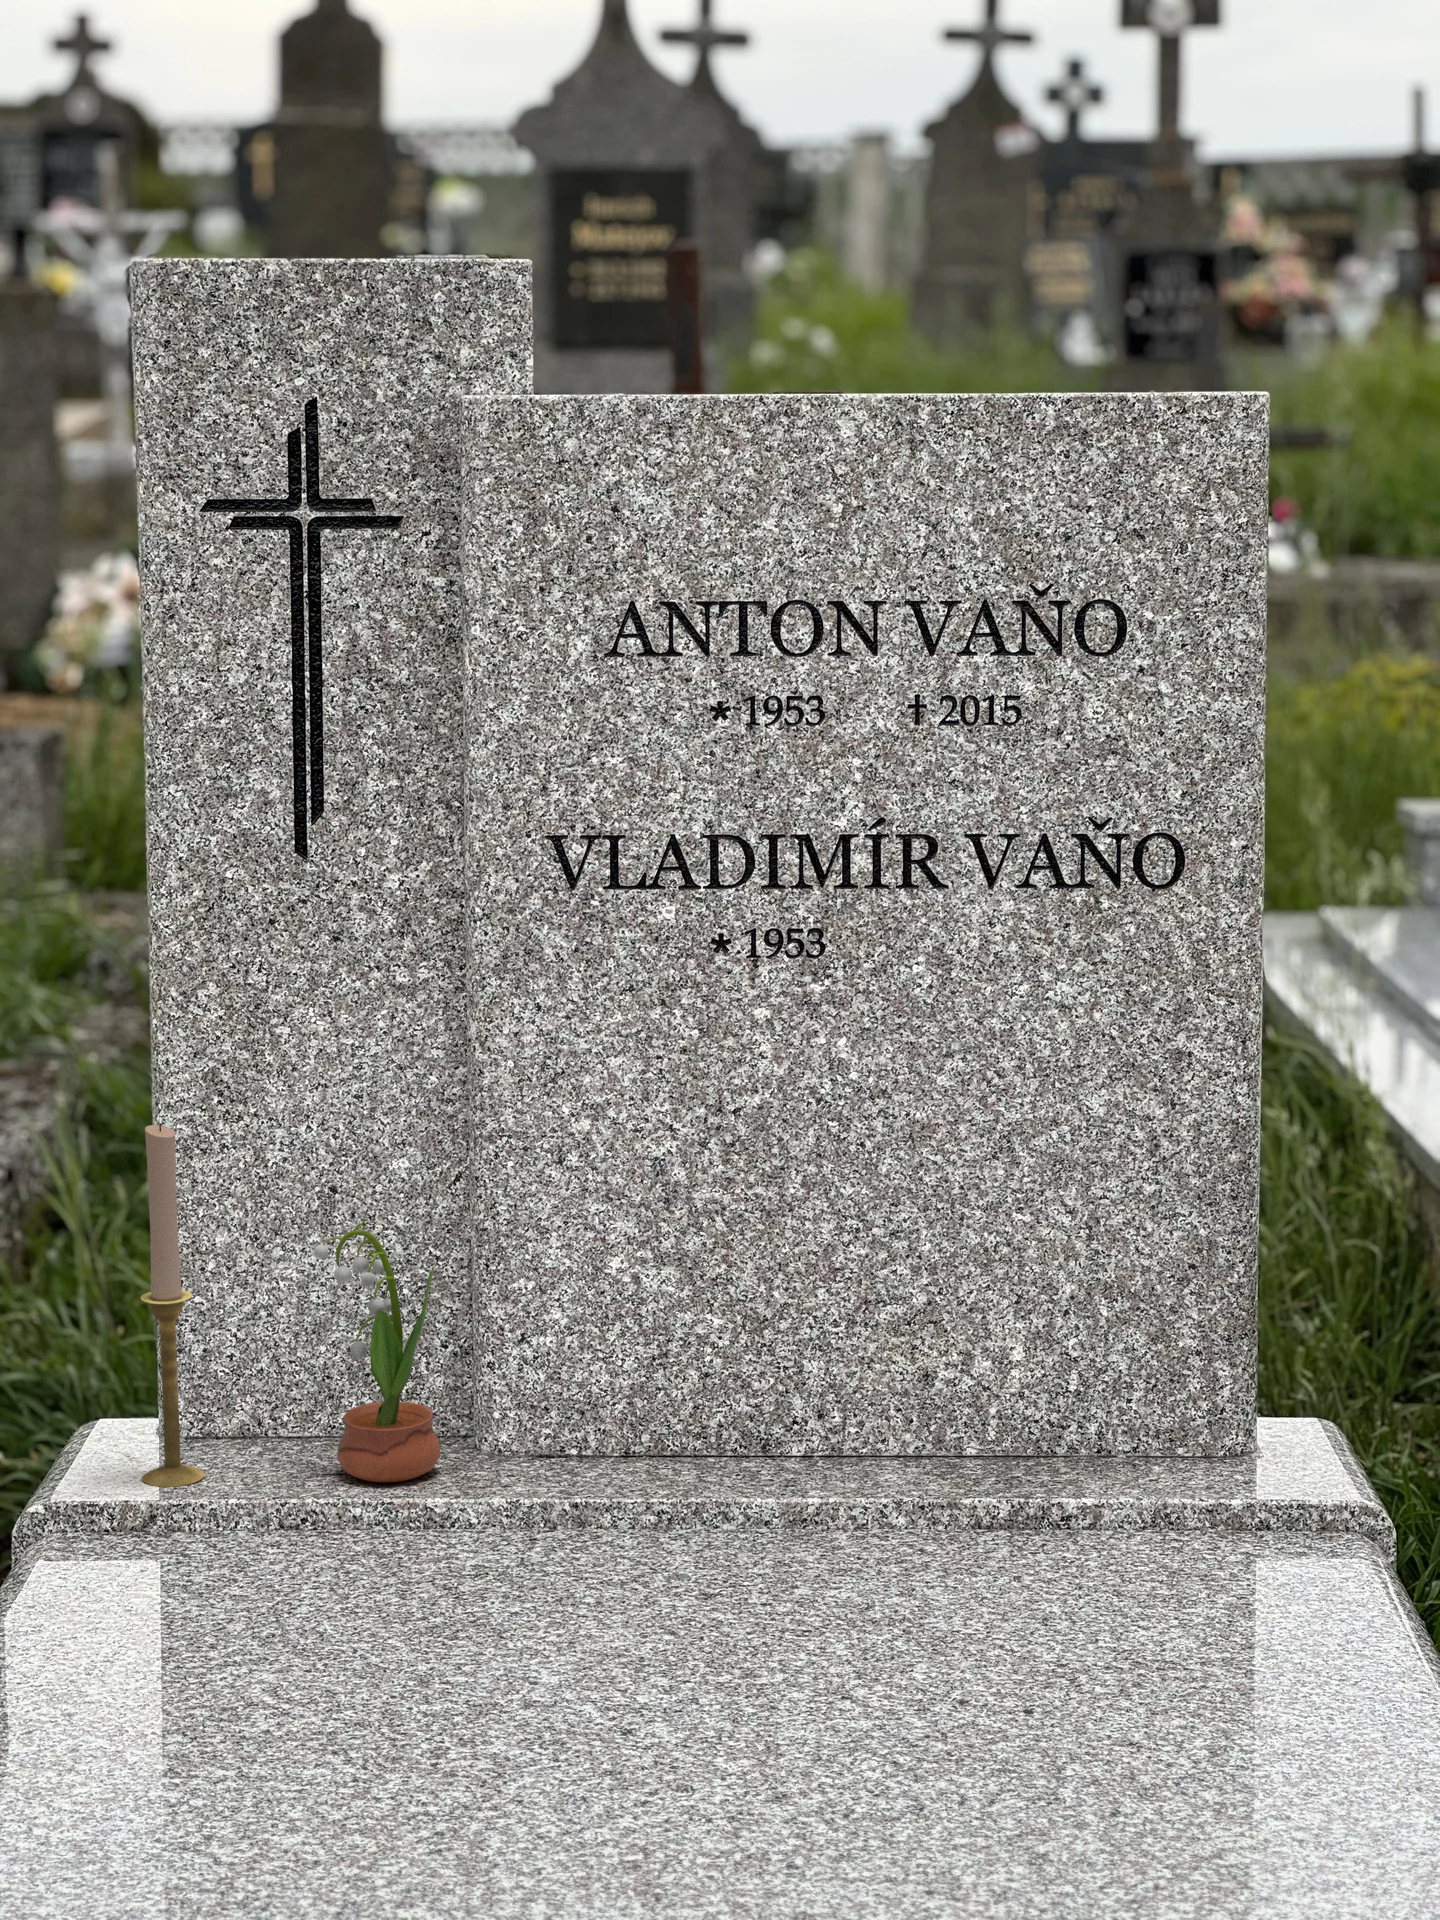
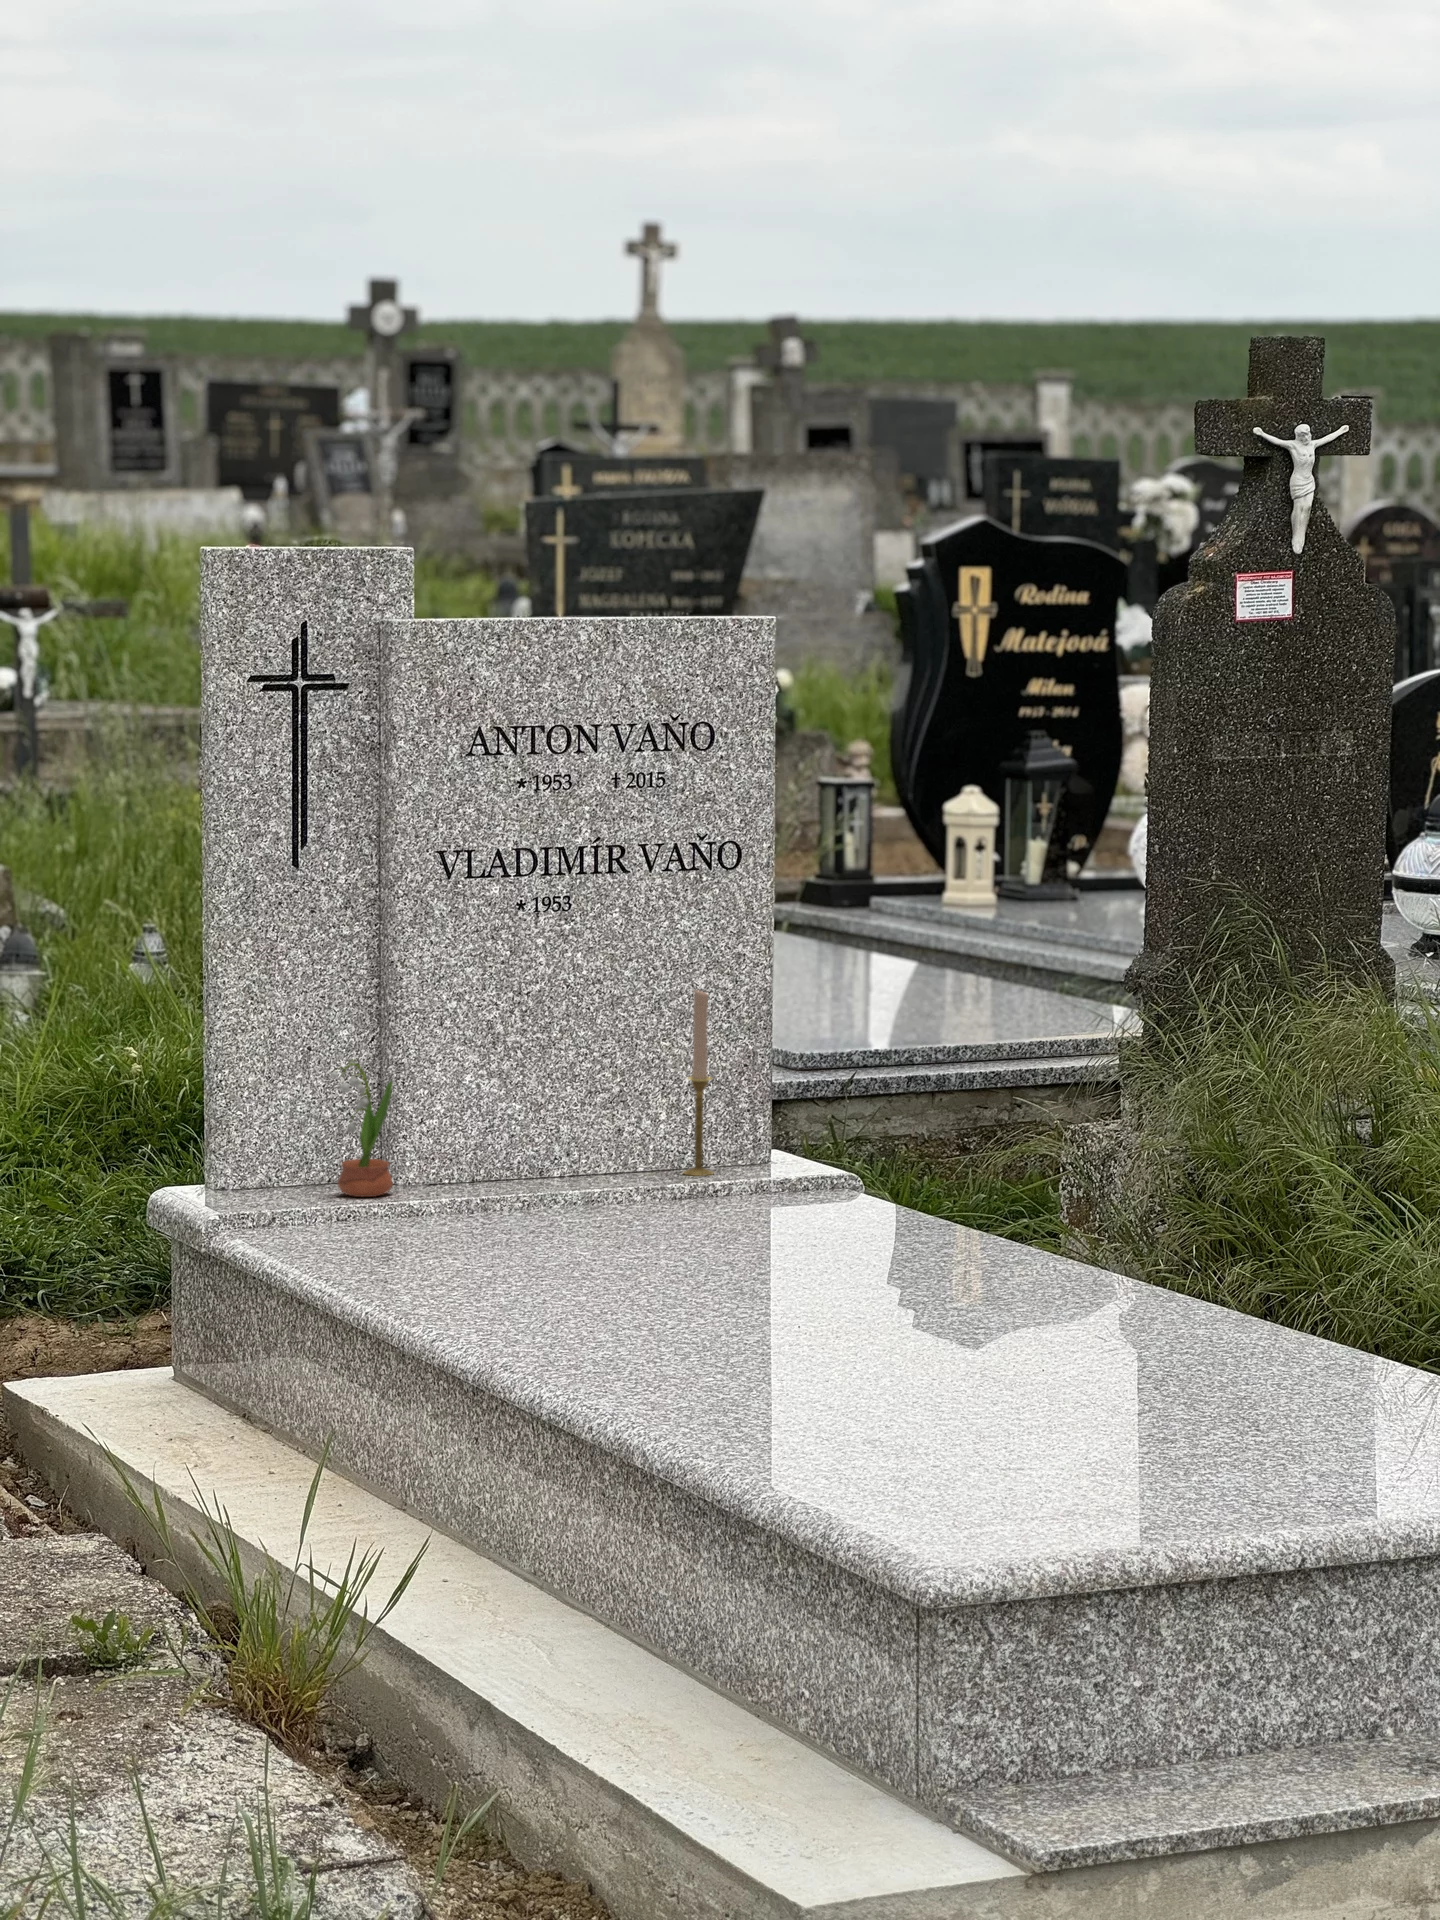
candlestick: present [141,1123,205,1487] -> present [683,990,713,1176]

